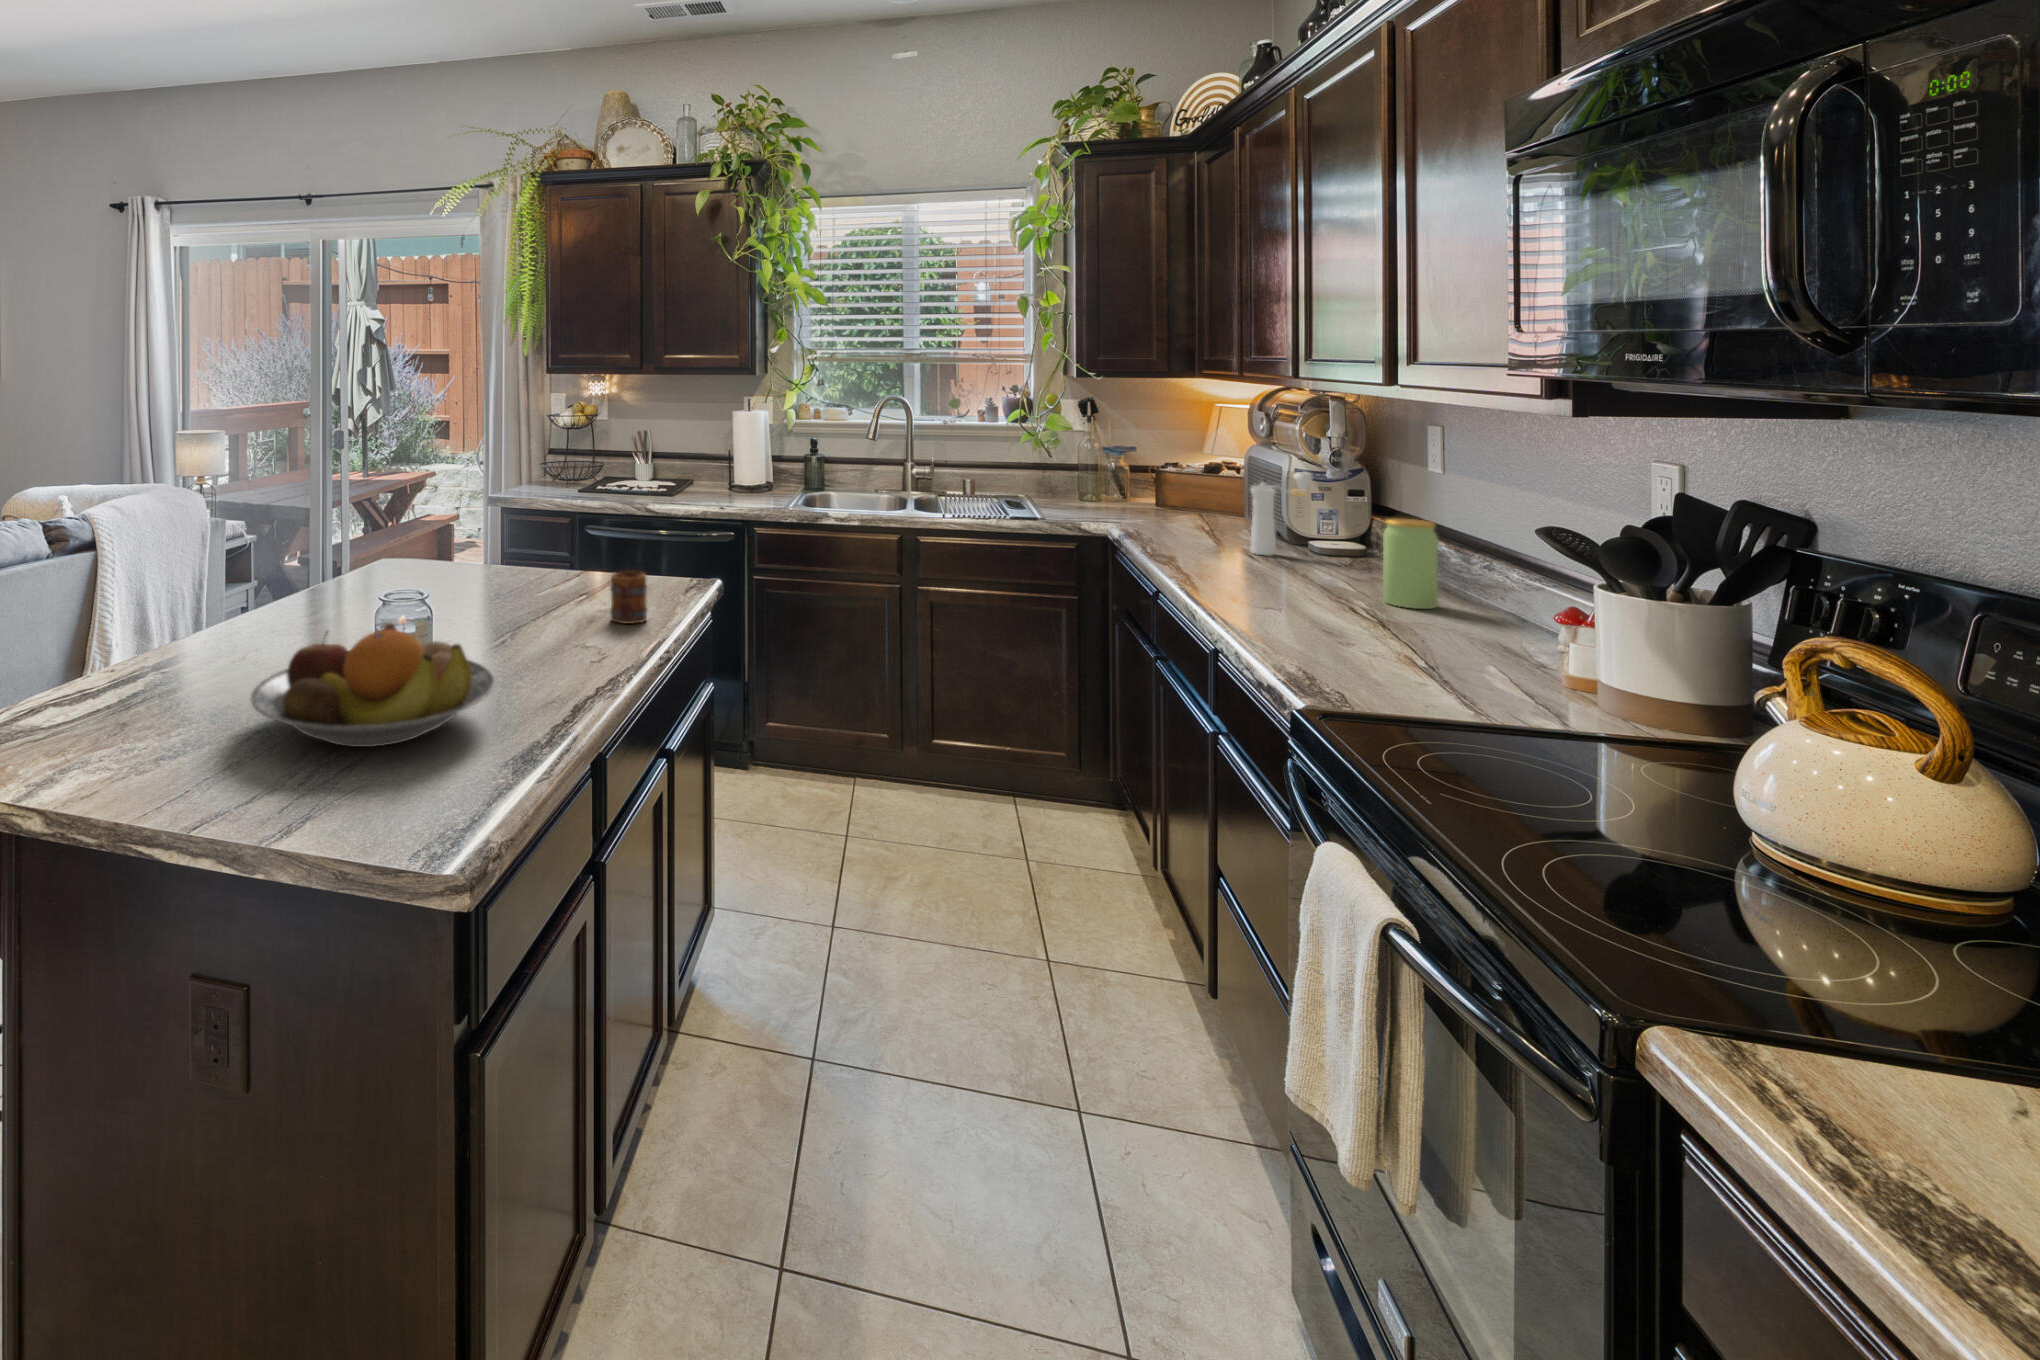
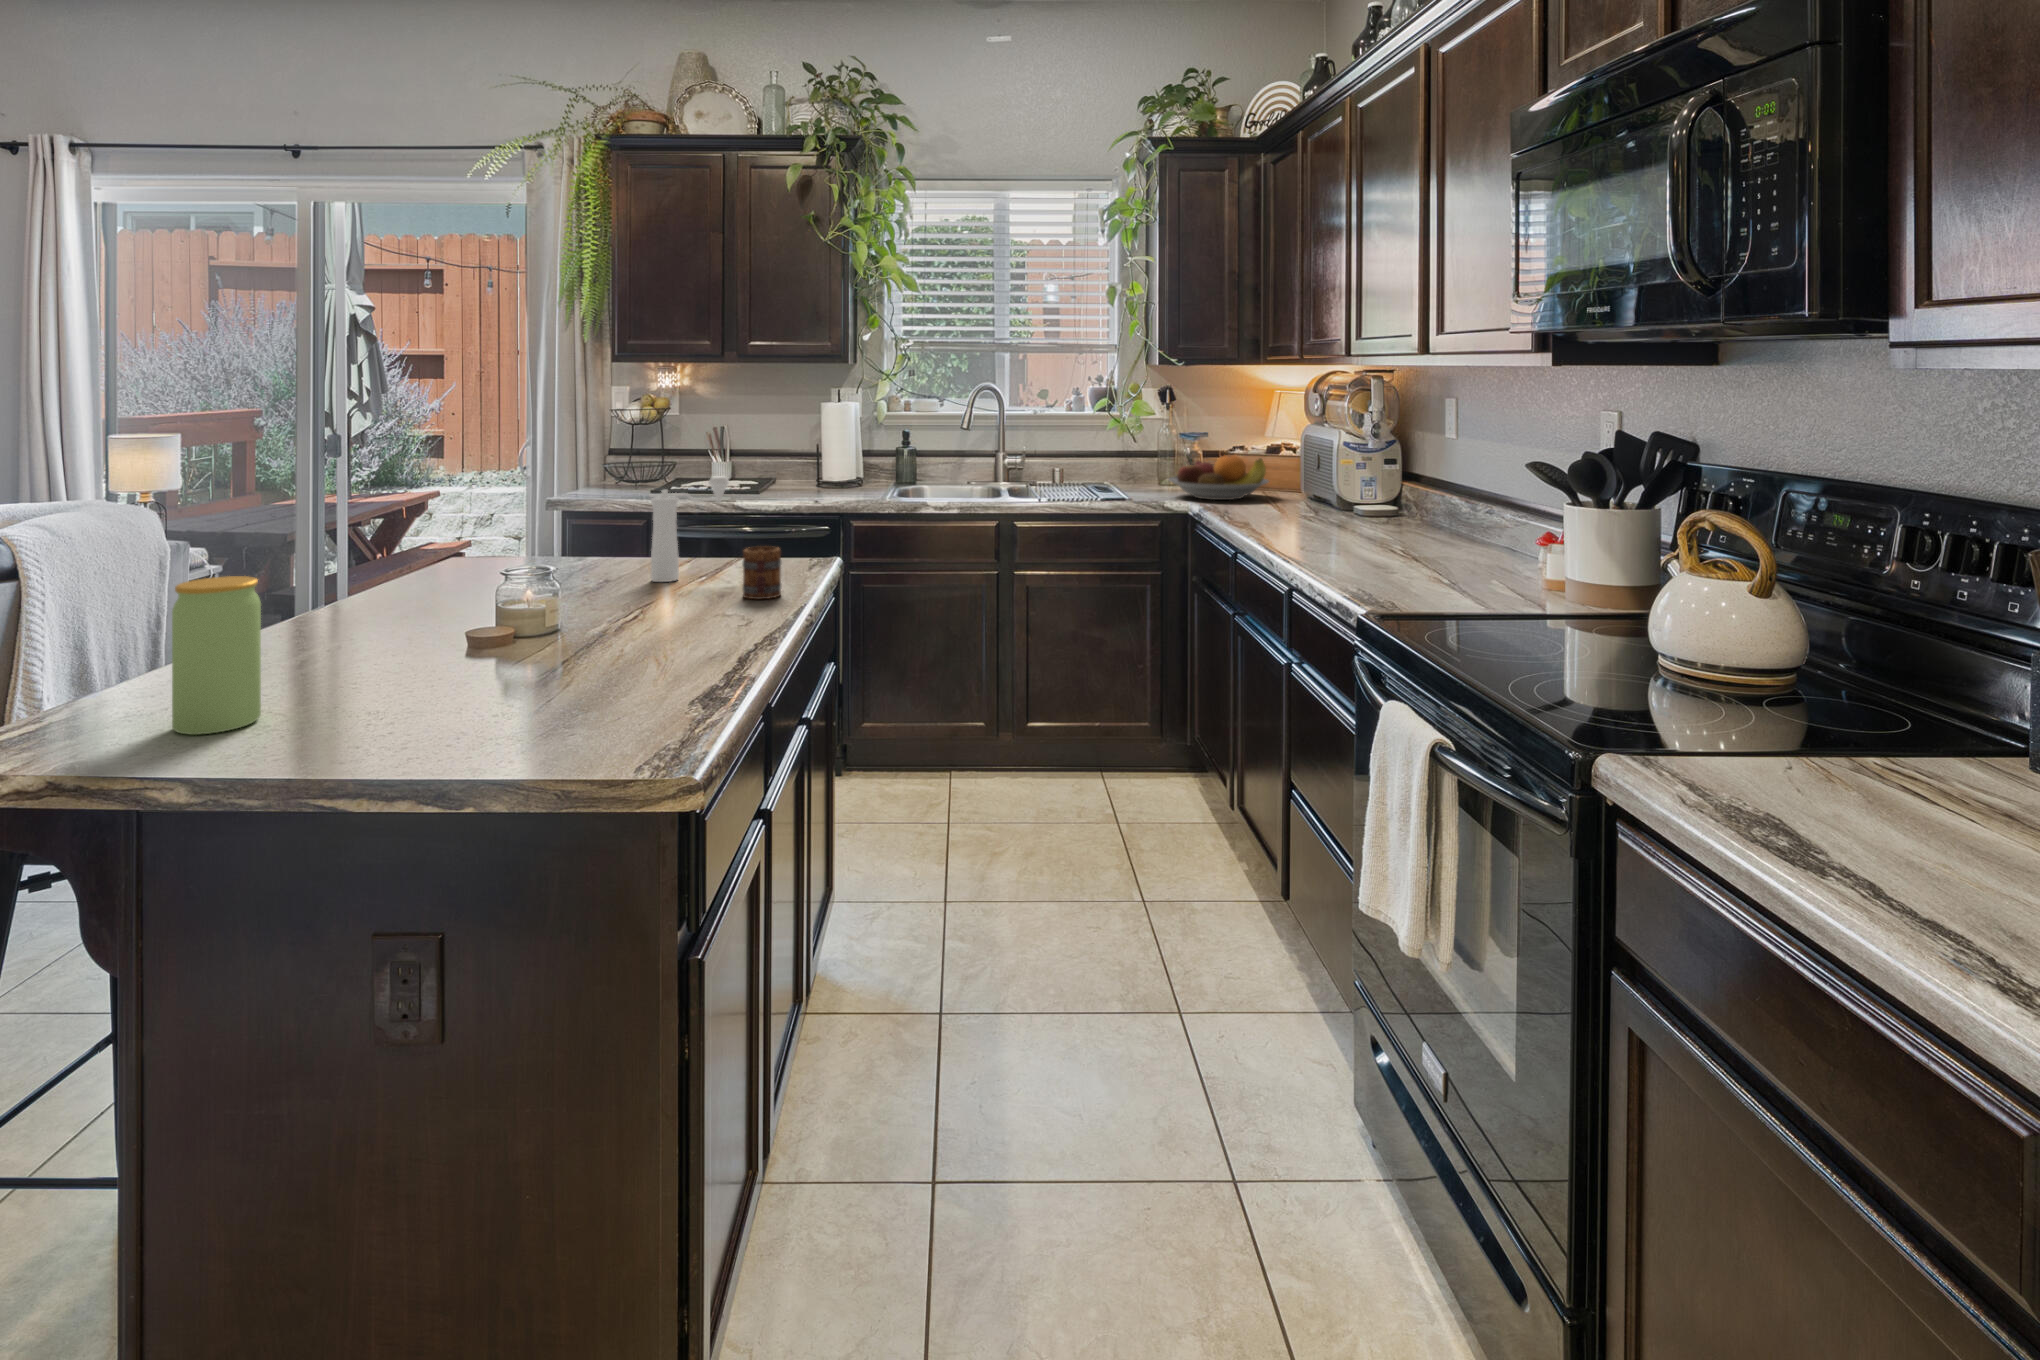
pepper mill: present [1251,472,1312,556] -> present [650,476,729,582]
jar: present [1383,518,1438,609] -> present [172,576,261,735]
fruit bowl: present [251,624,495,747] -> present [1168,455,1269,500]

